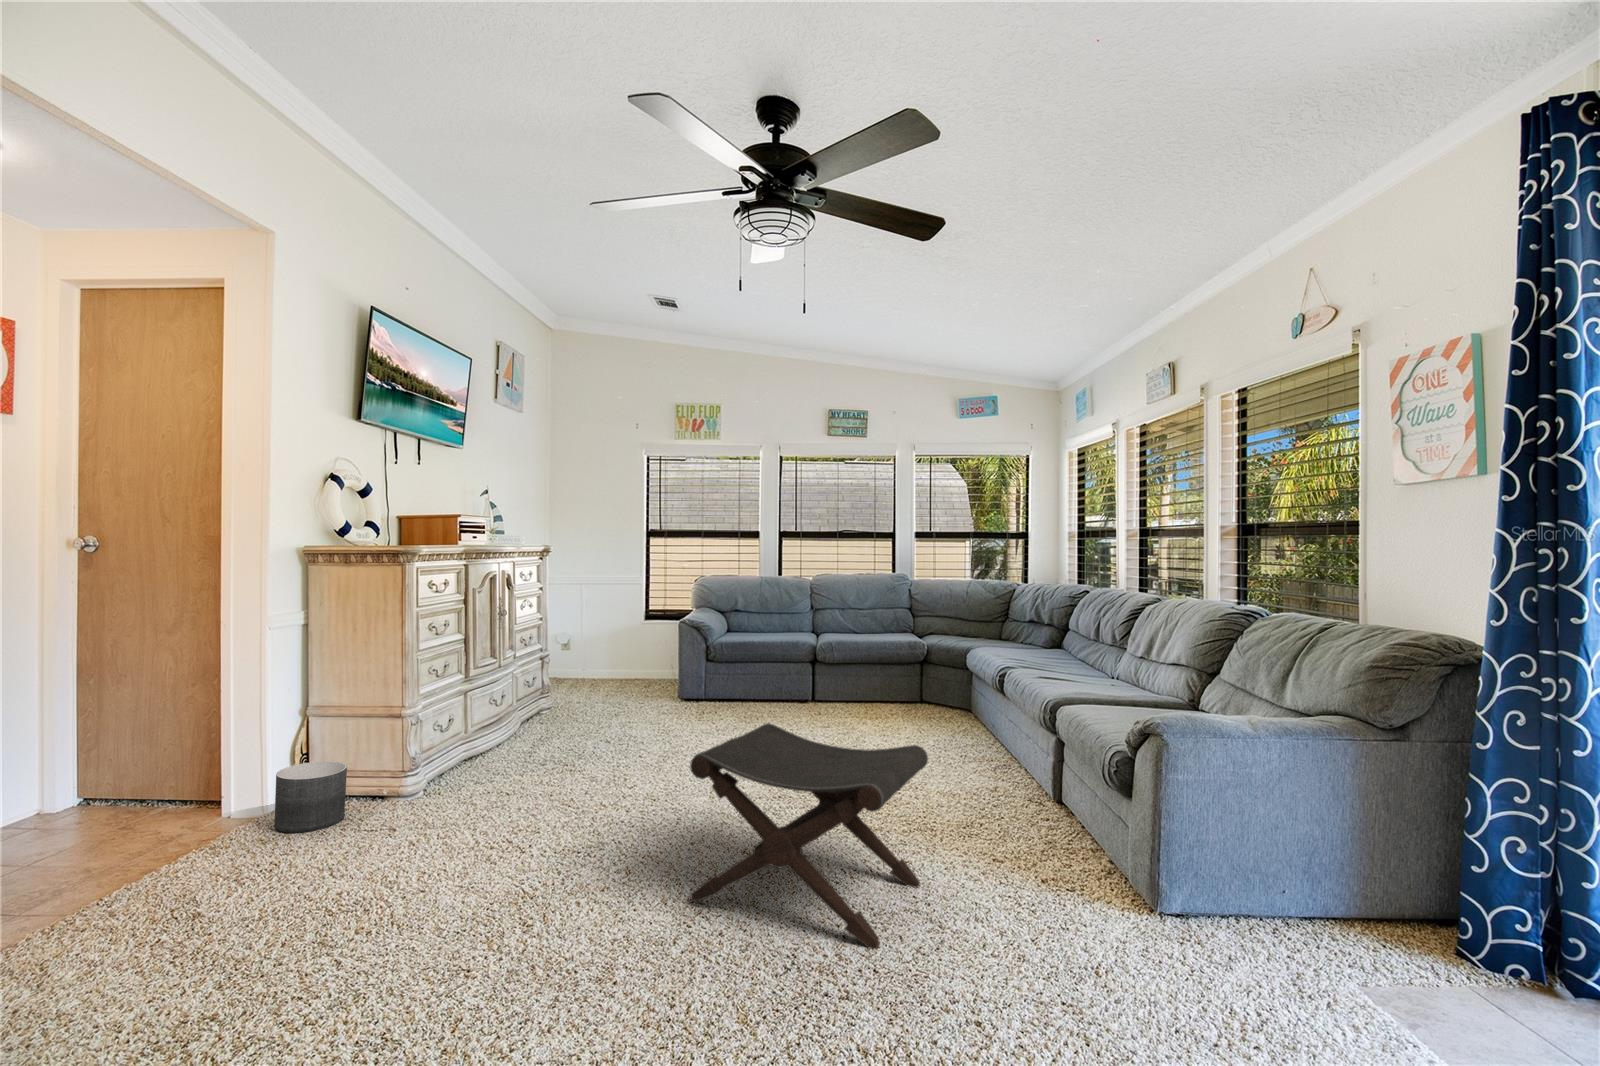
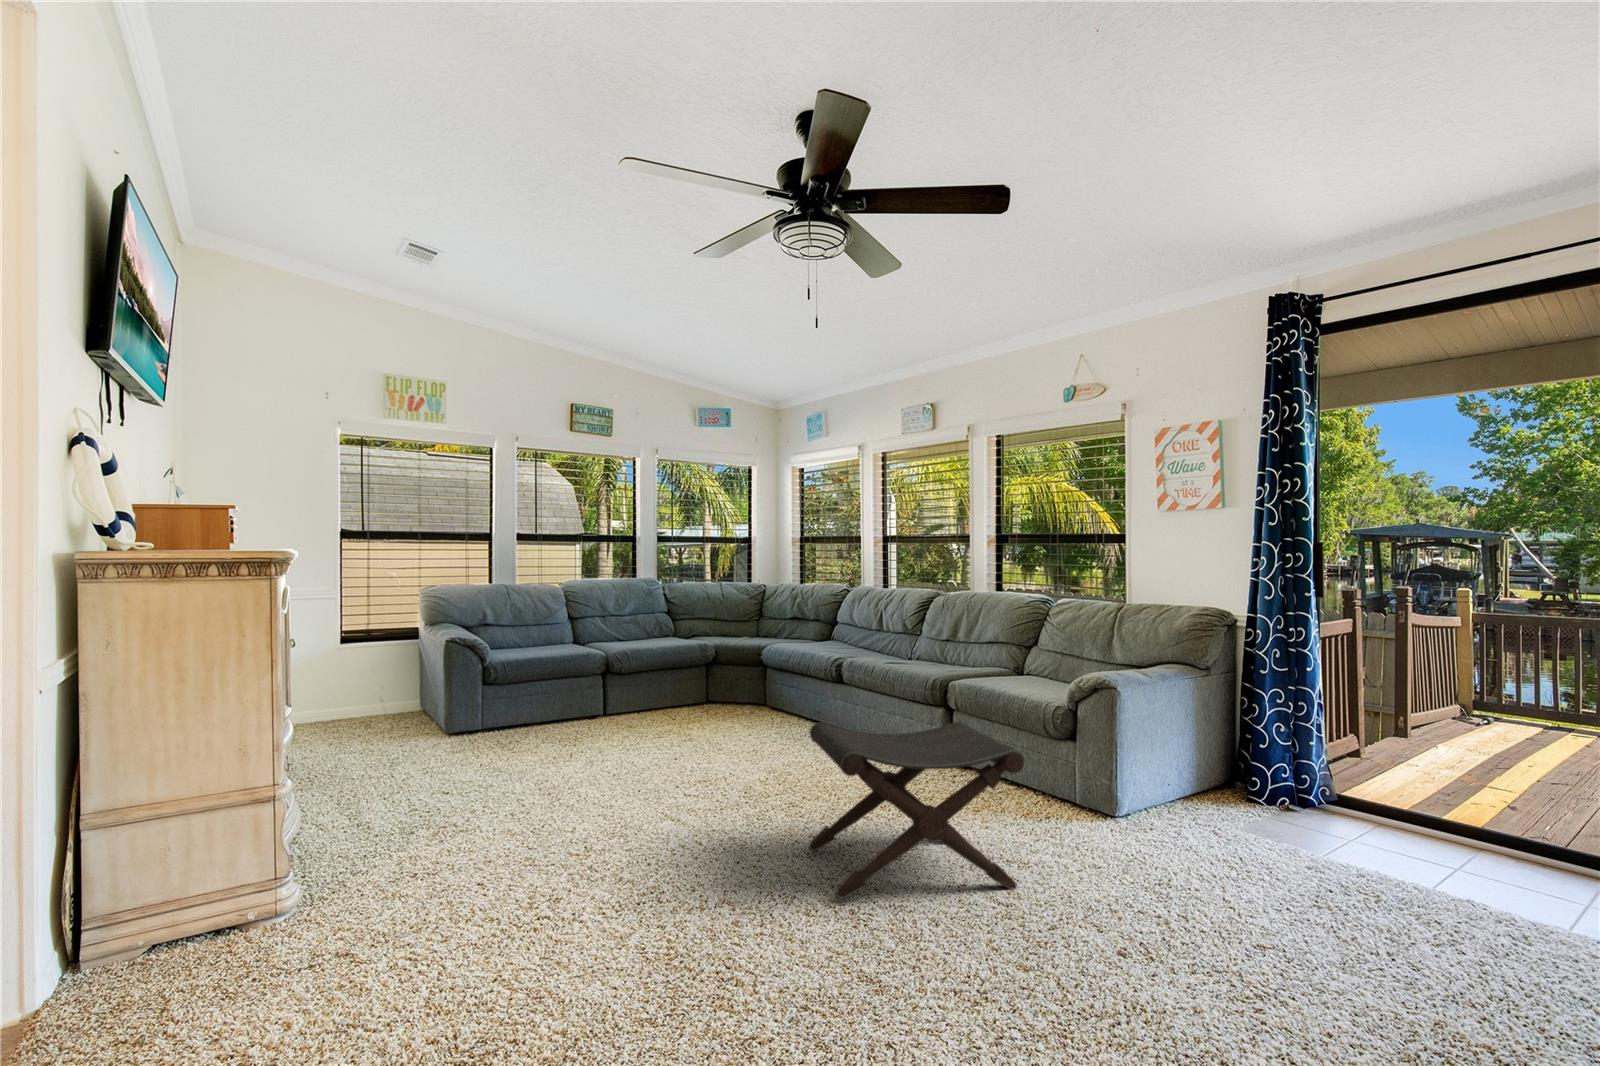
planter: present [274,761,347,833] -> none [107,872,229,994]

